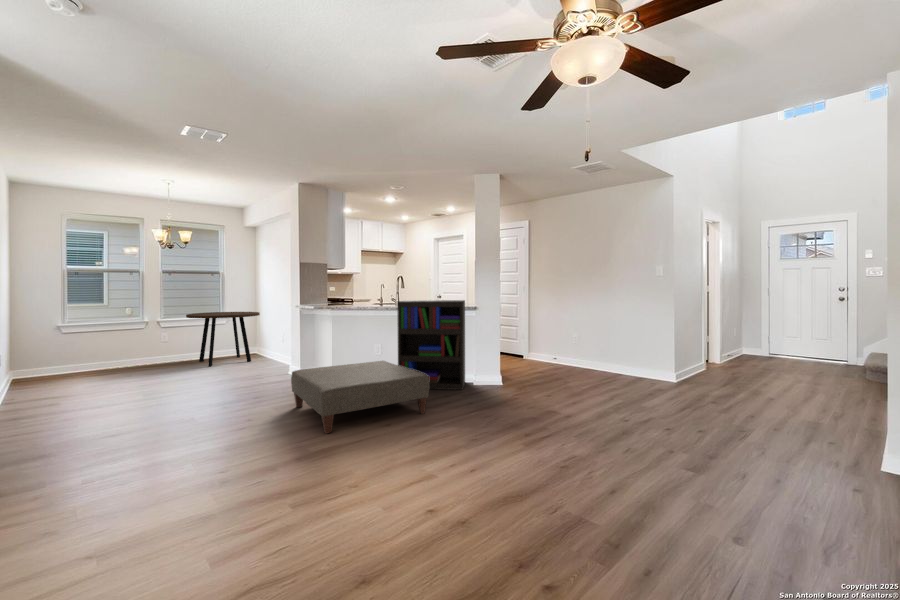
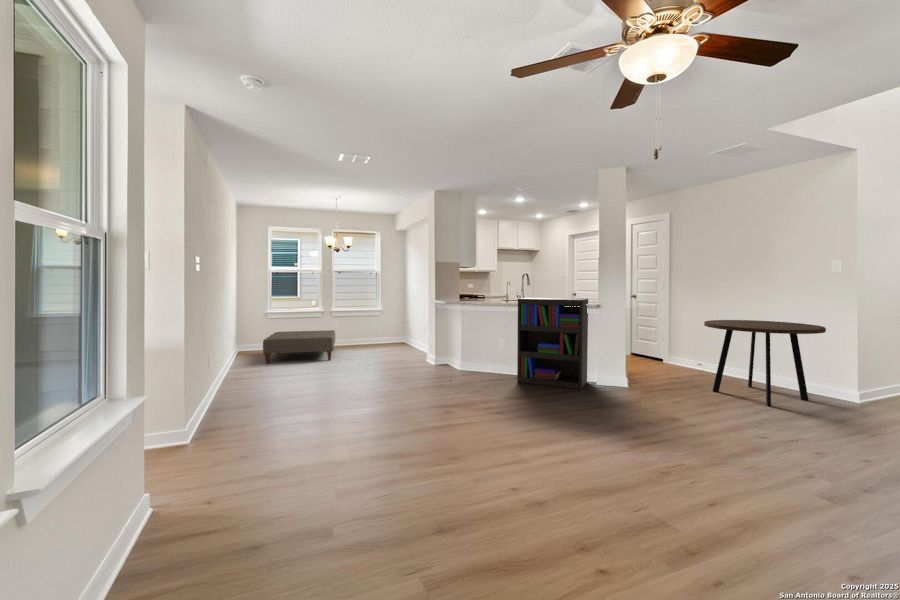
dining table: present [186,312,260,367] -> present [704,320,826,406]
ottoman: present [291,361,429,434] -> present [263,330,335,363]

